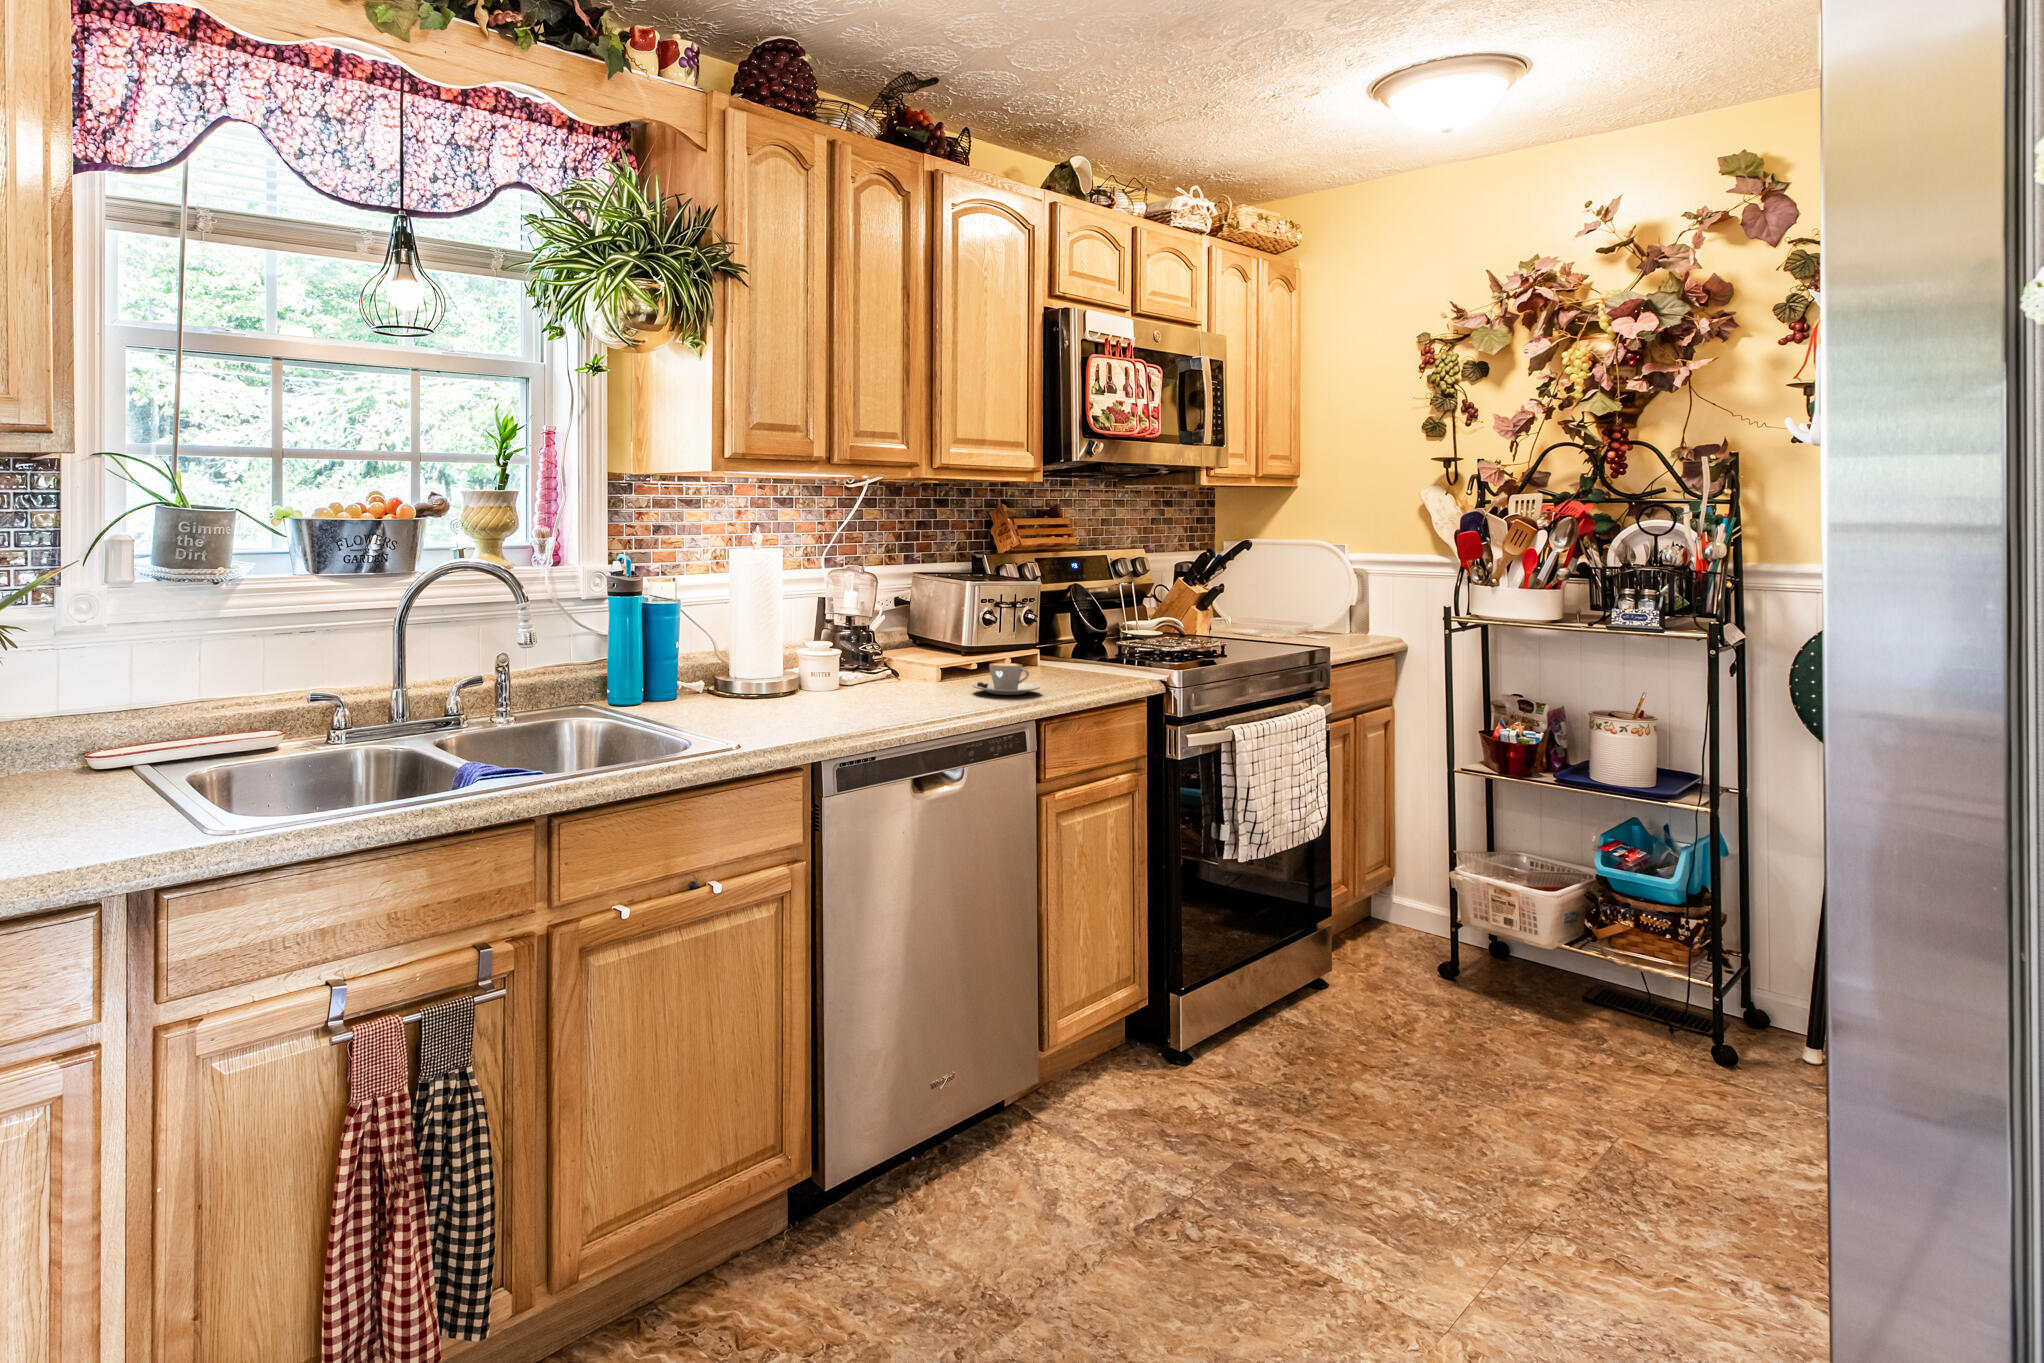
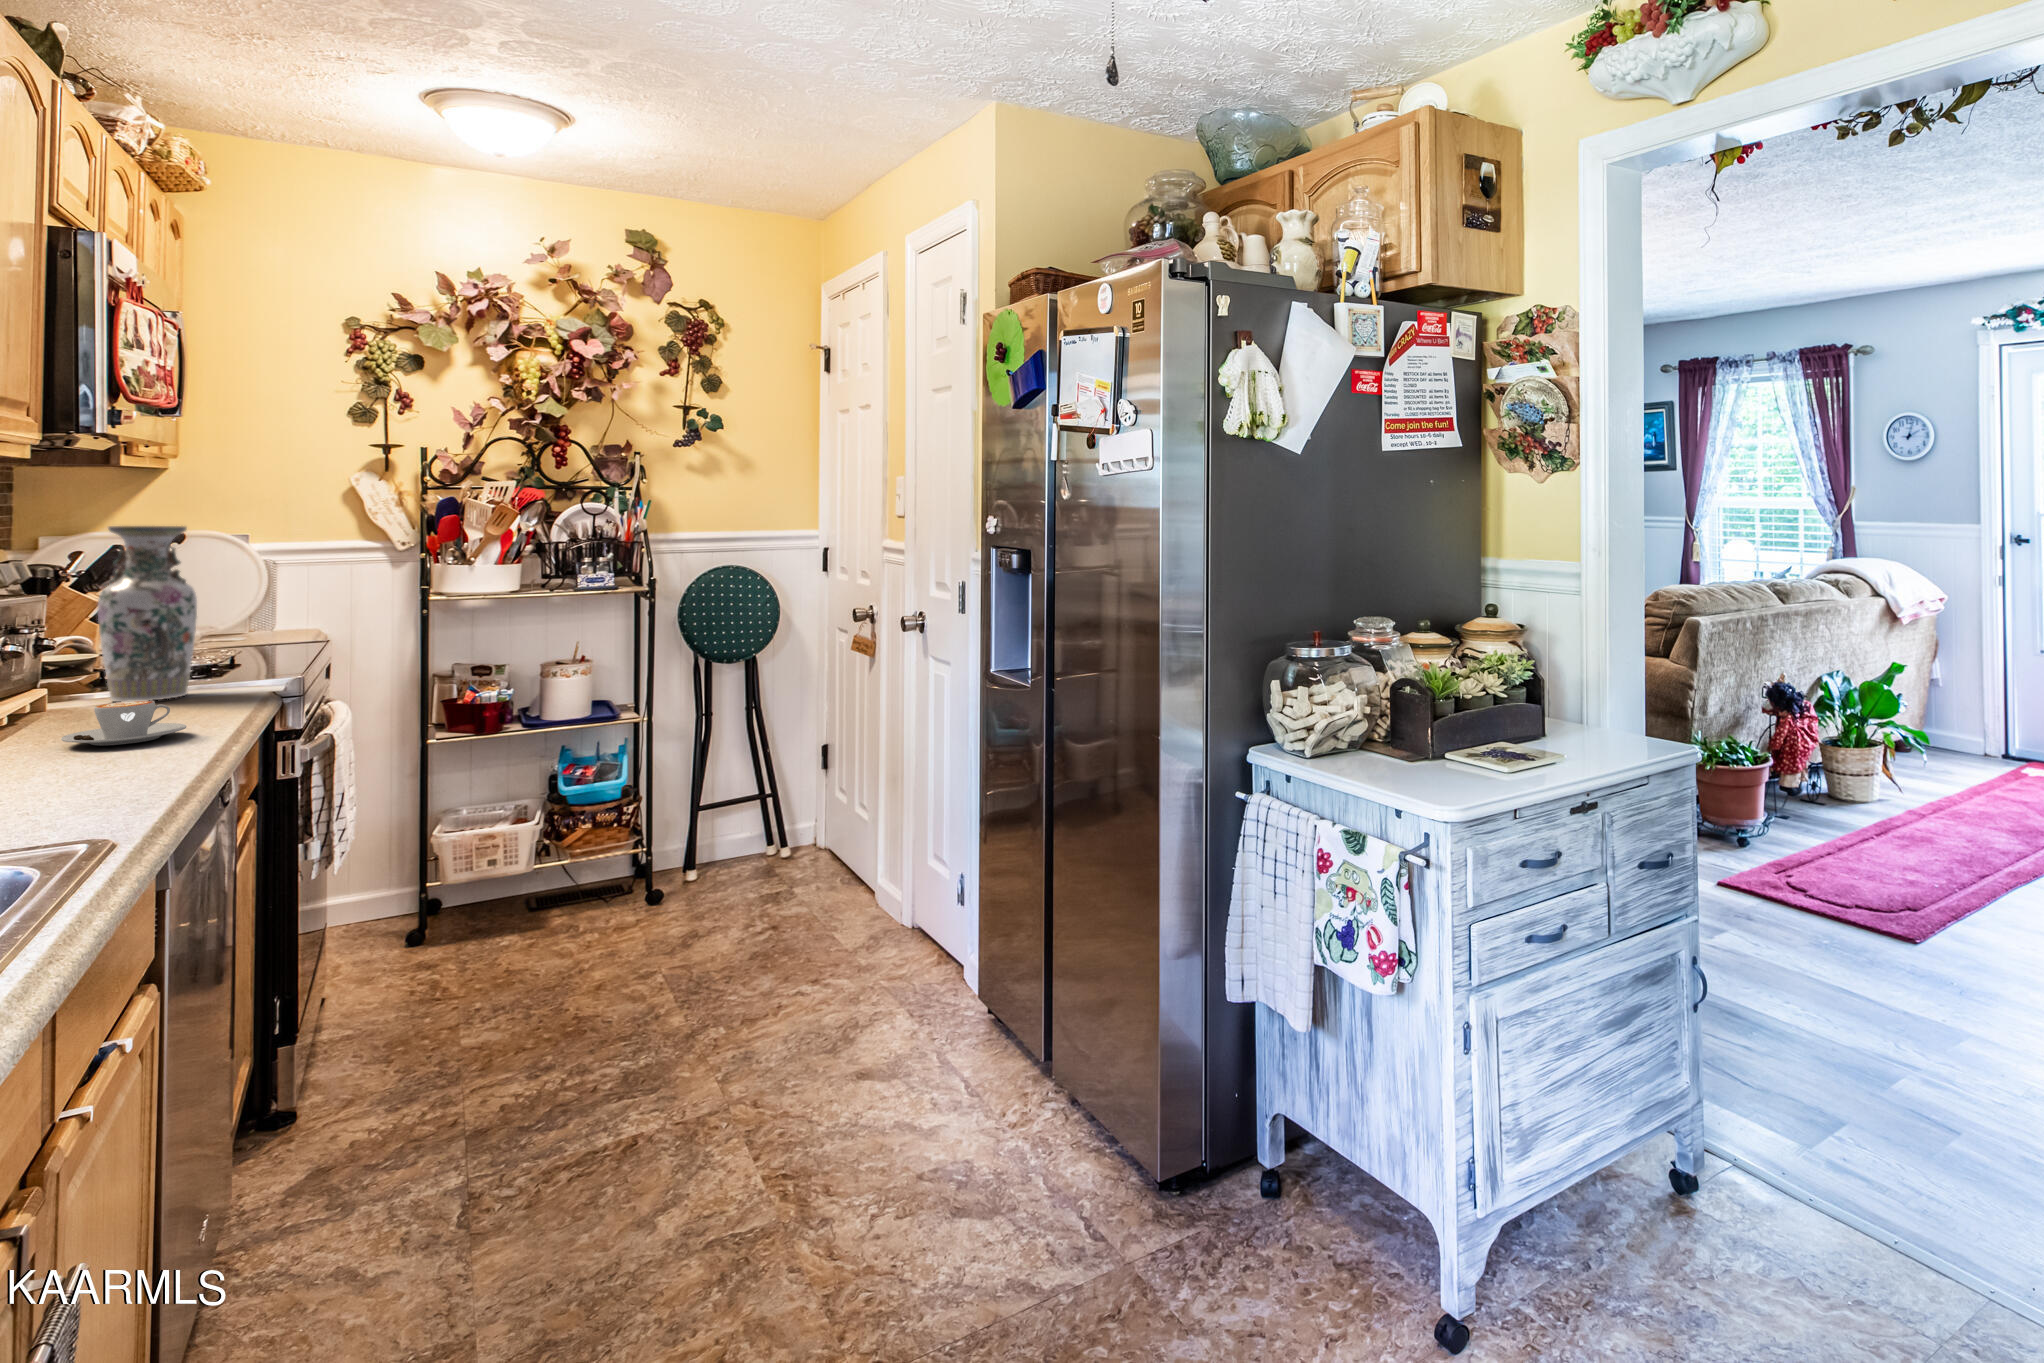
vase: none [1085,533,1143,674] -> present [98,526,197,702]

